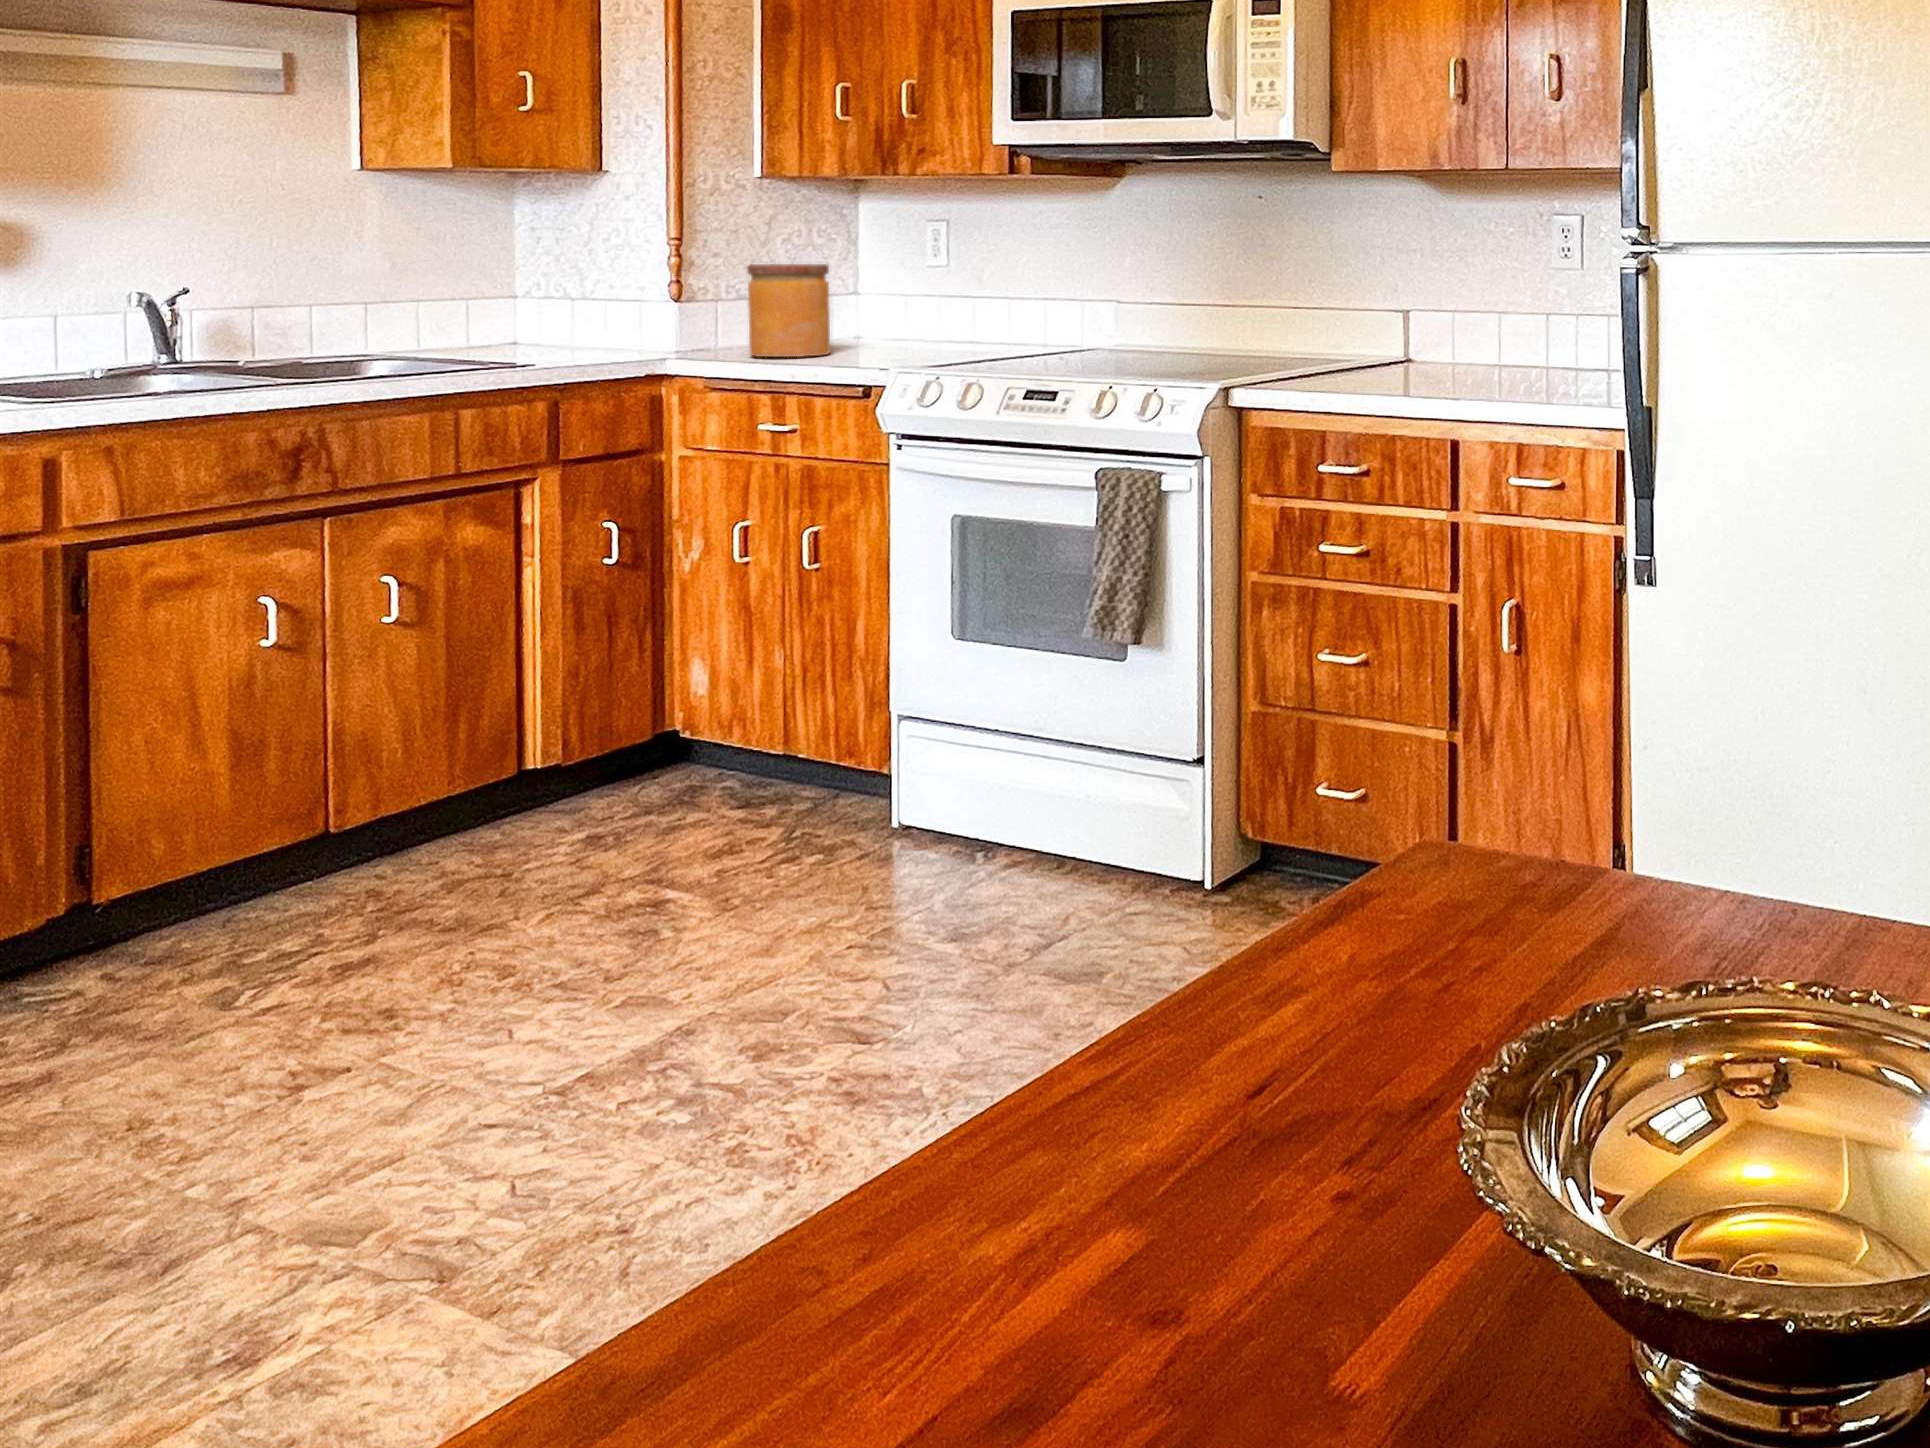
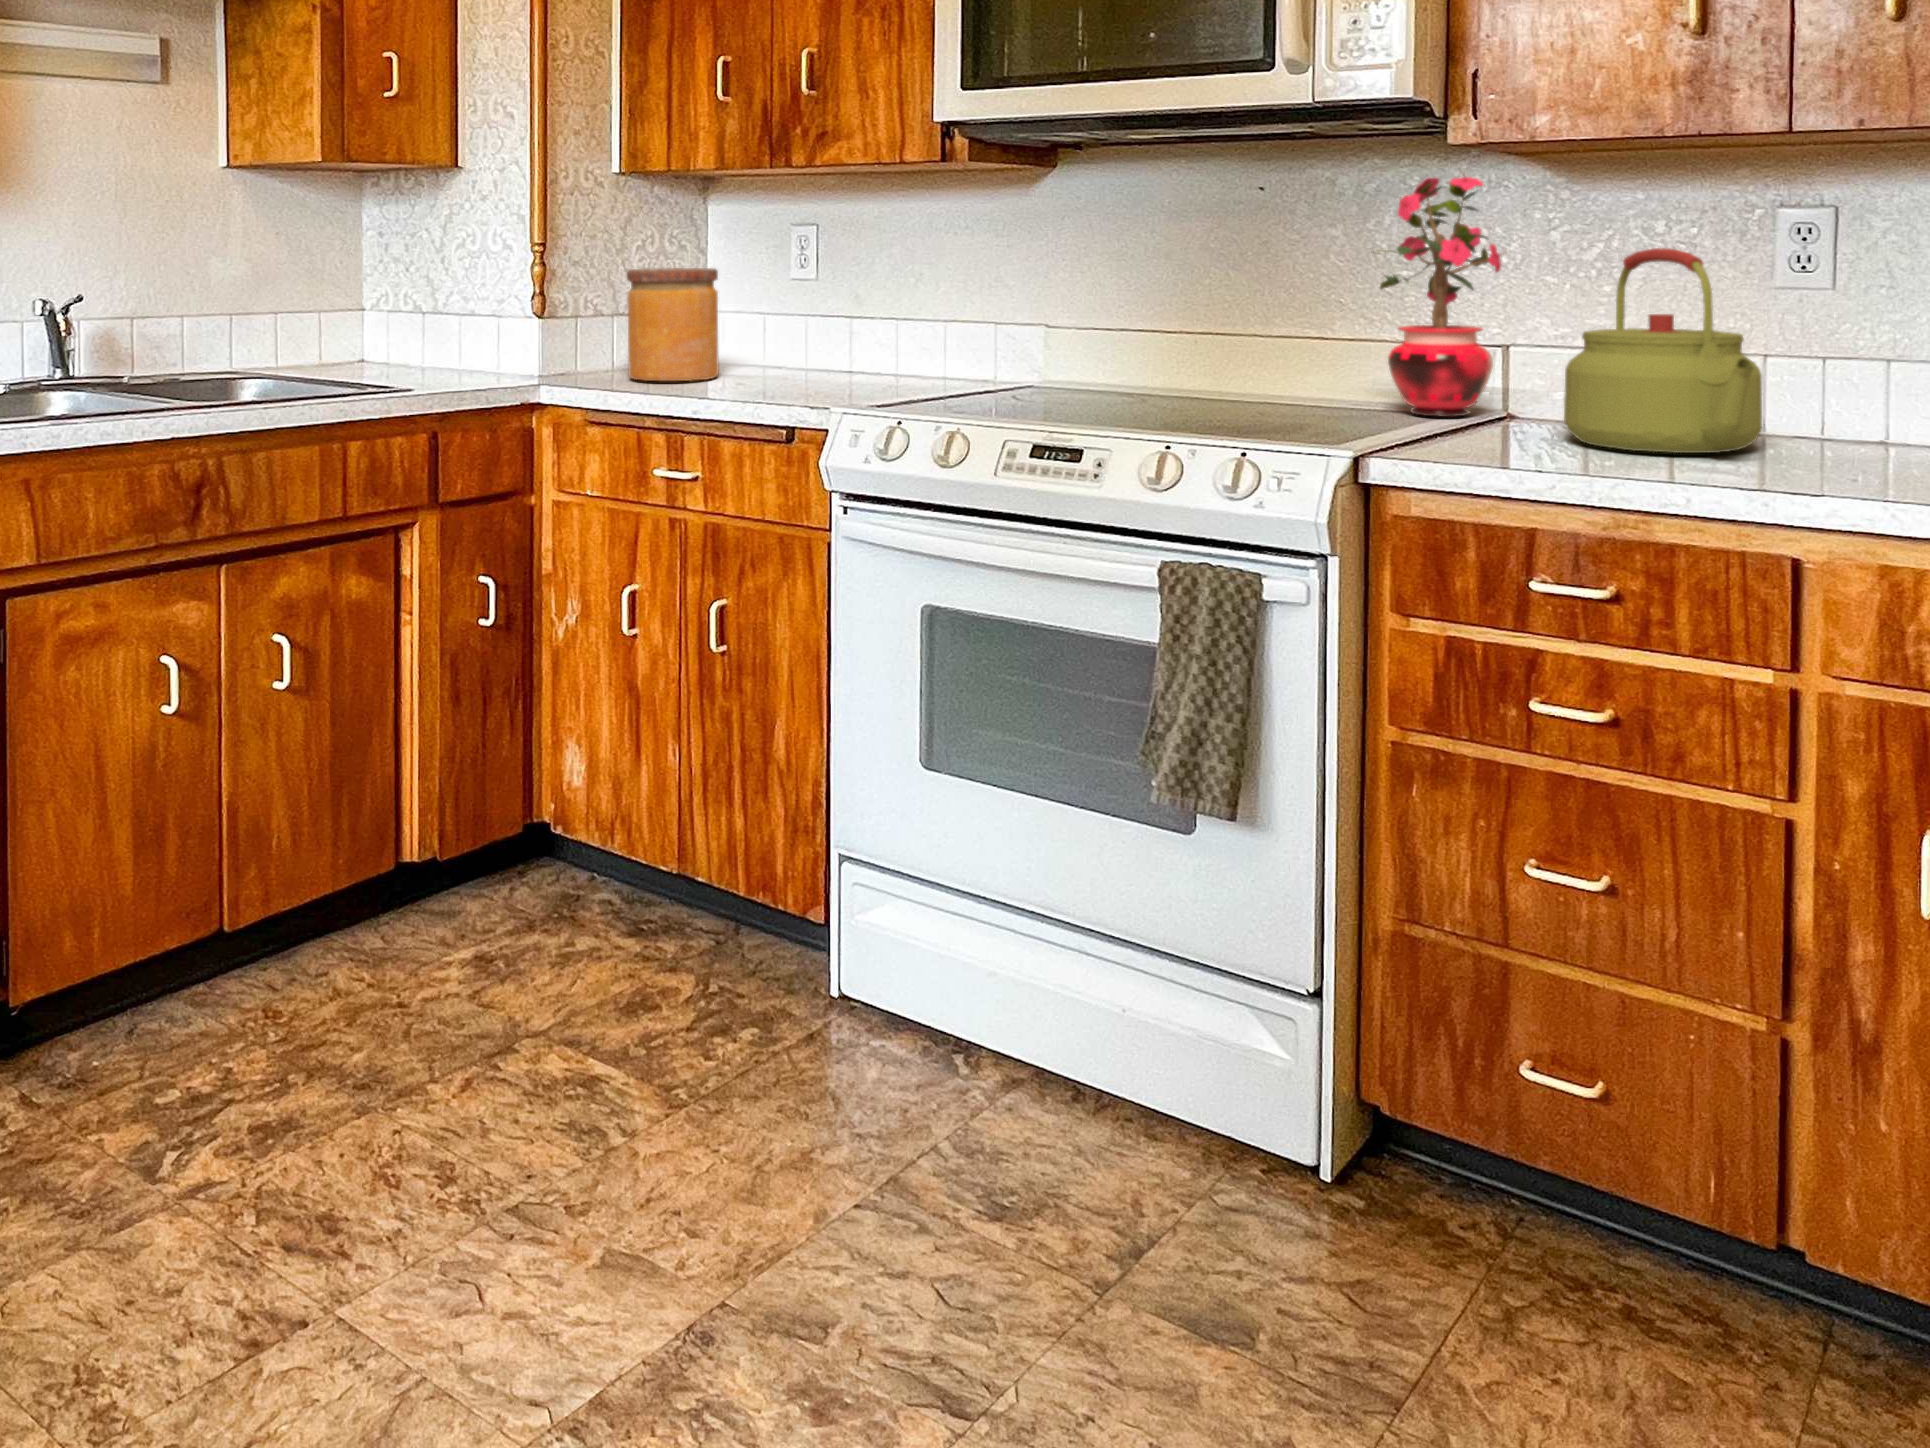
potted plant: none [1282,193,1374,369] -> present [1380,173,1501,417]
kettle: none [1381,249,1494,384] -> present [1564,248,1762,453]

